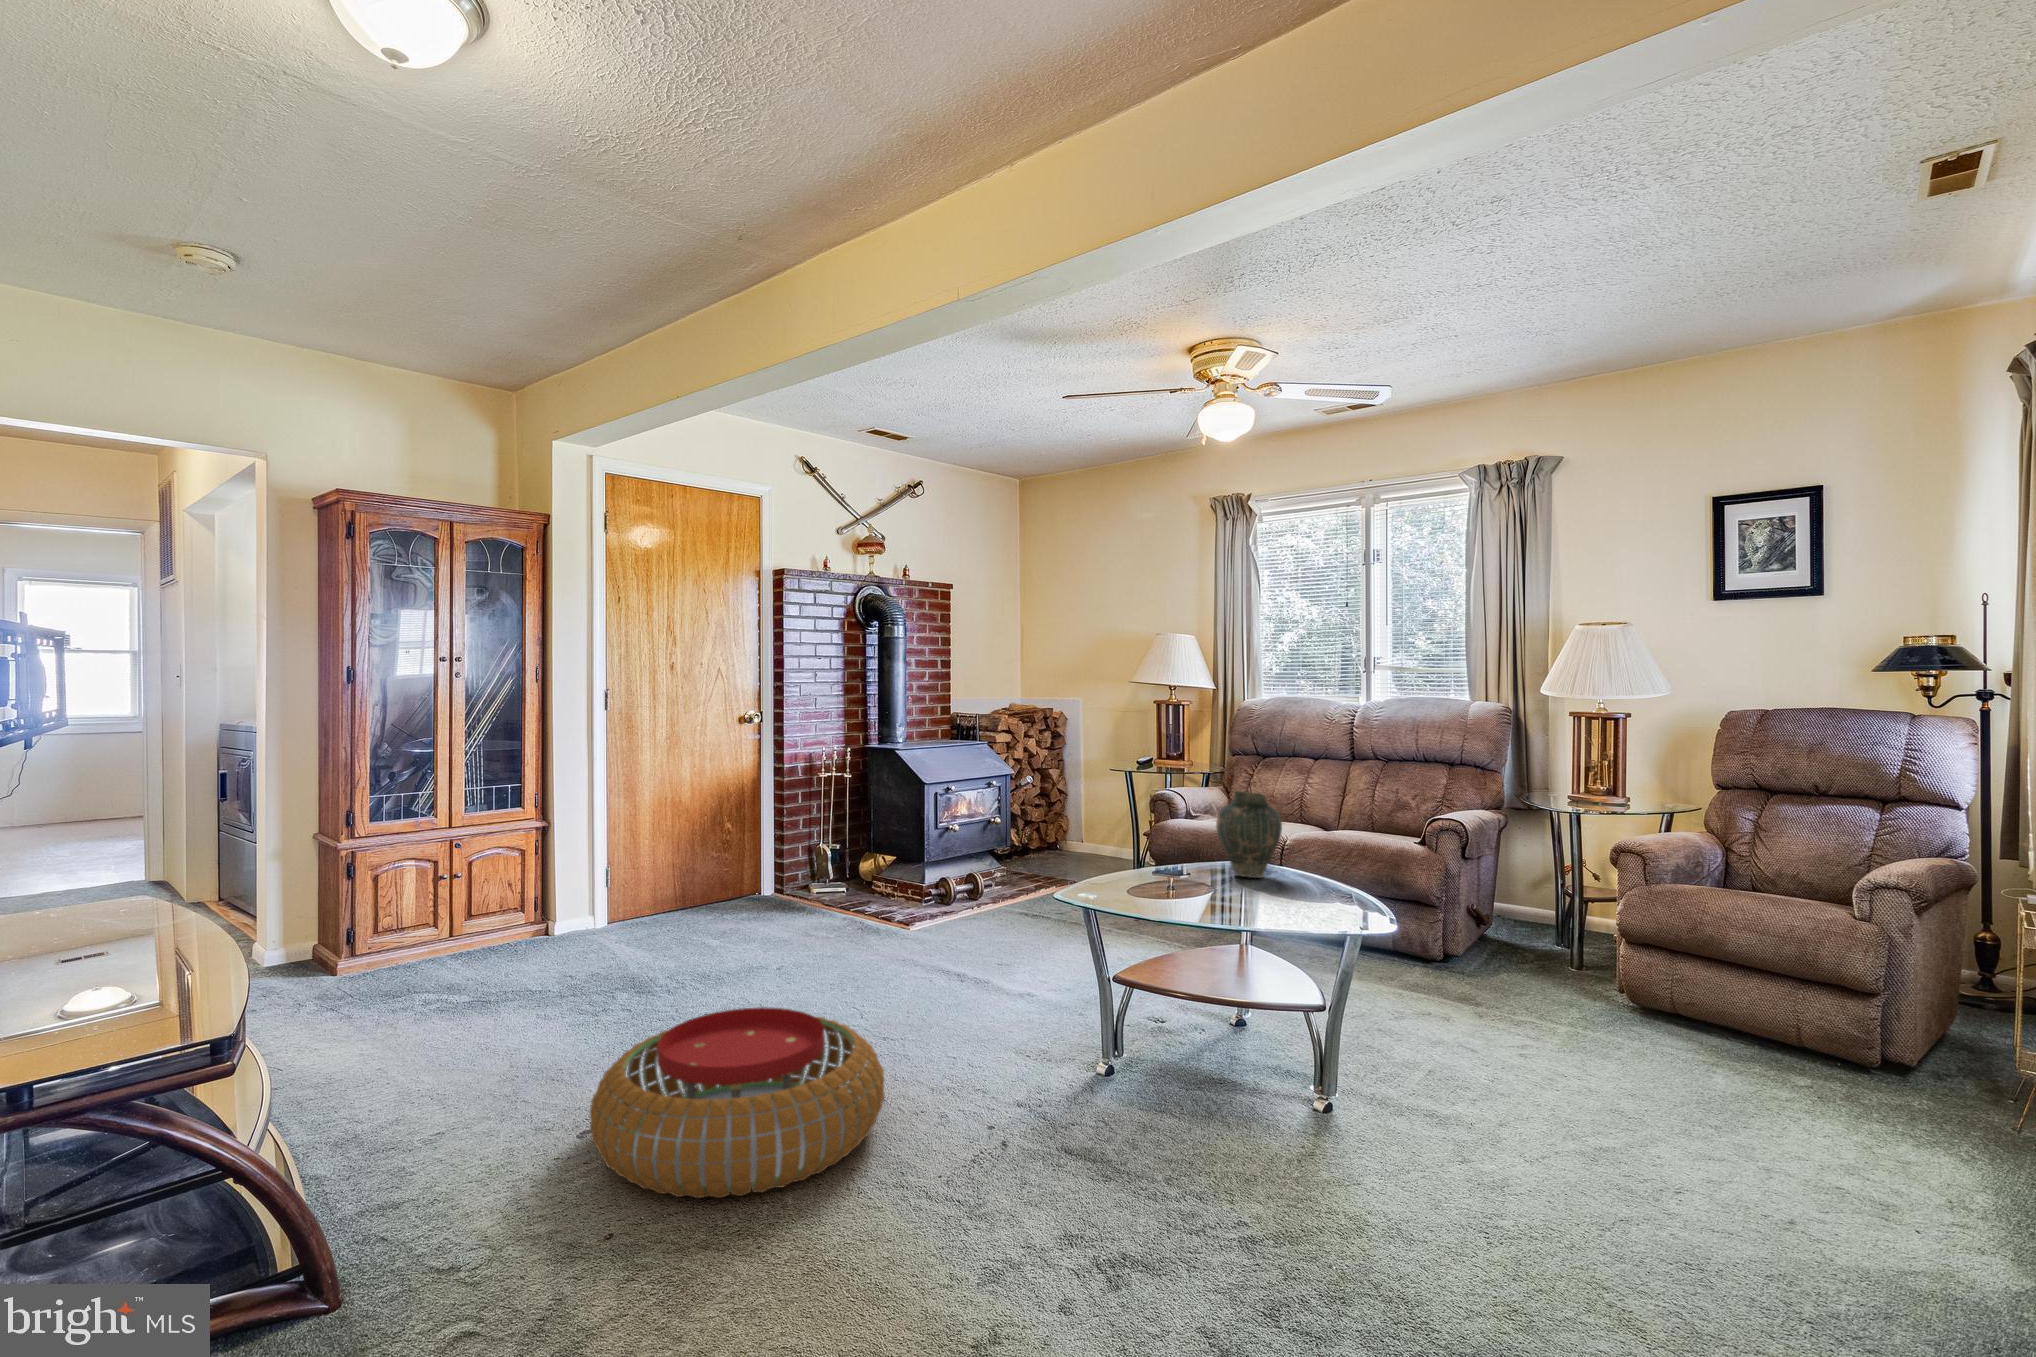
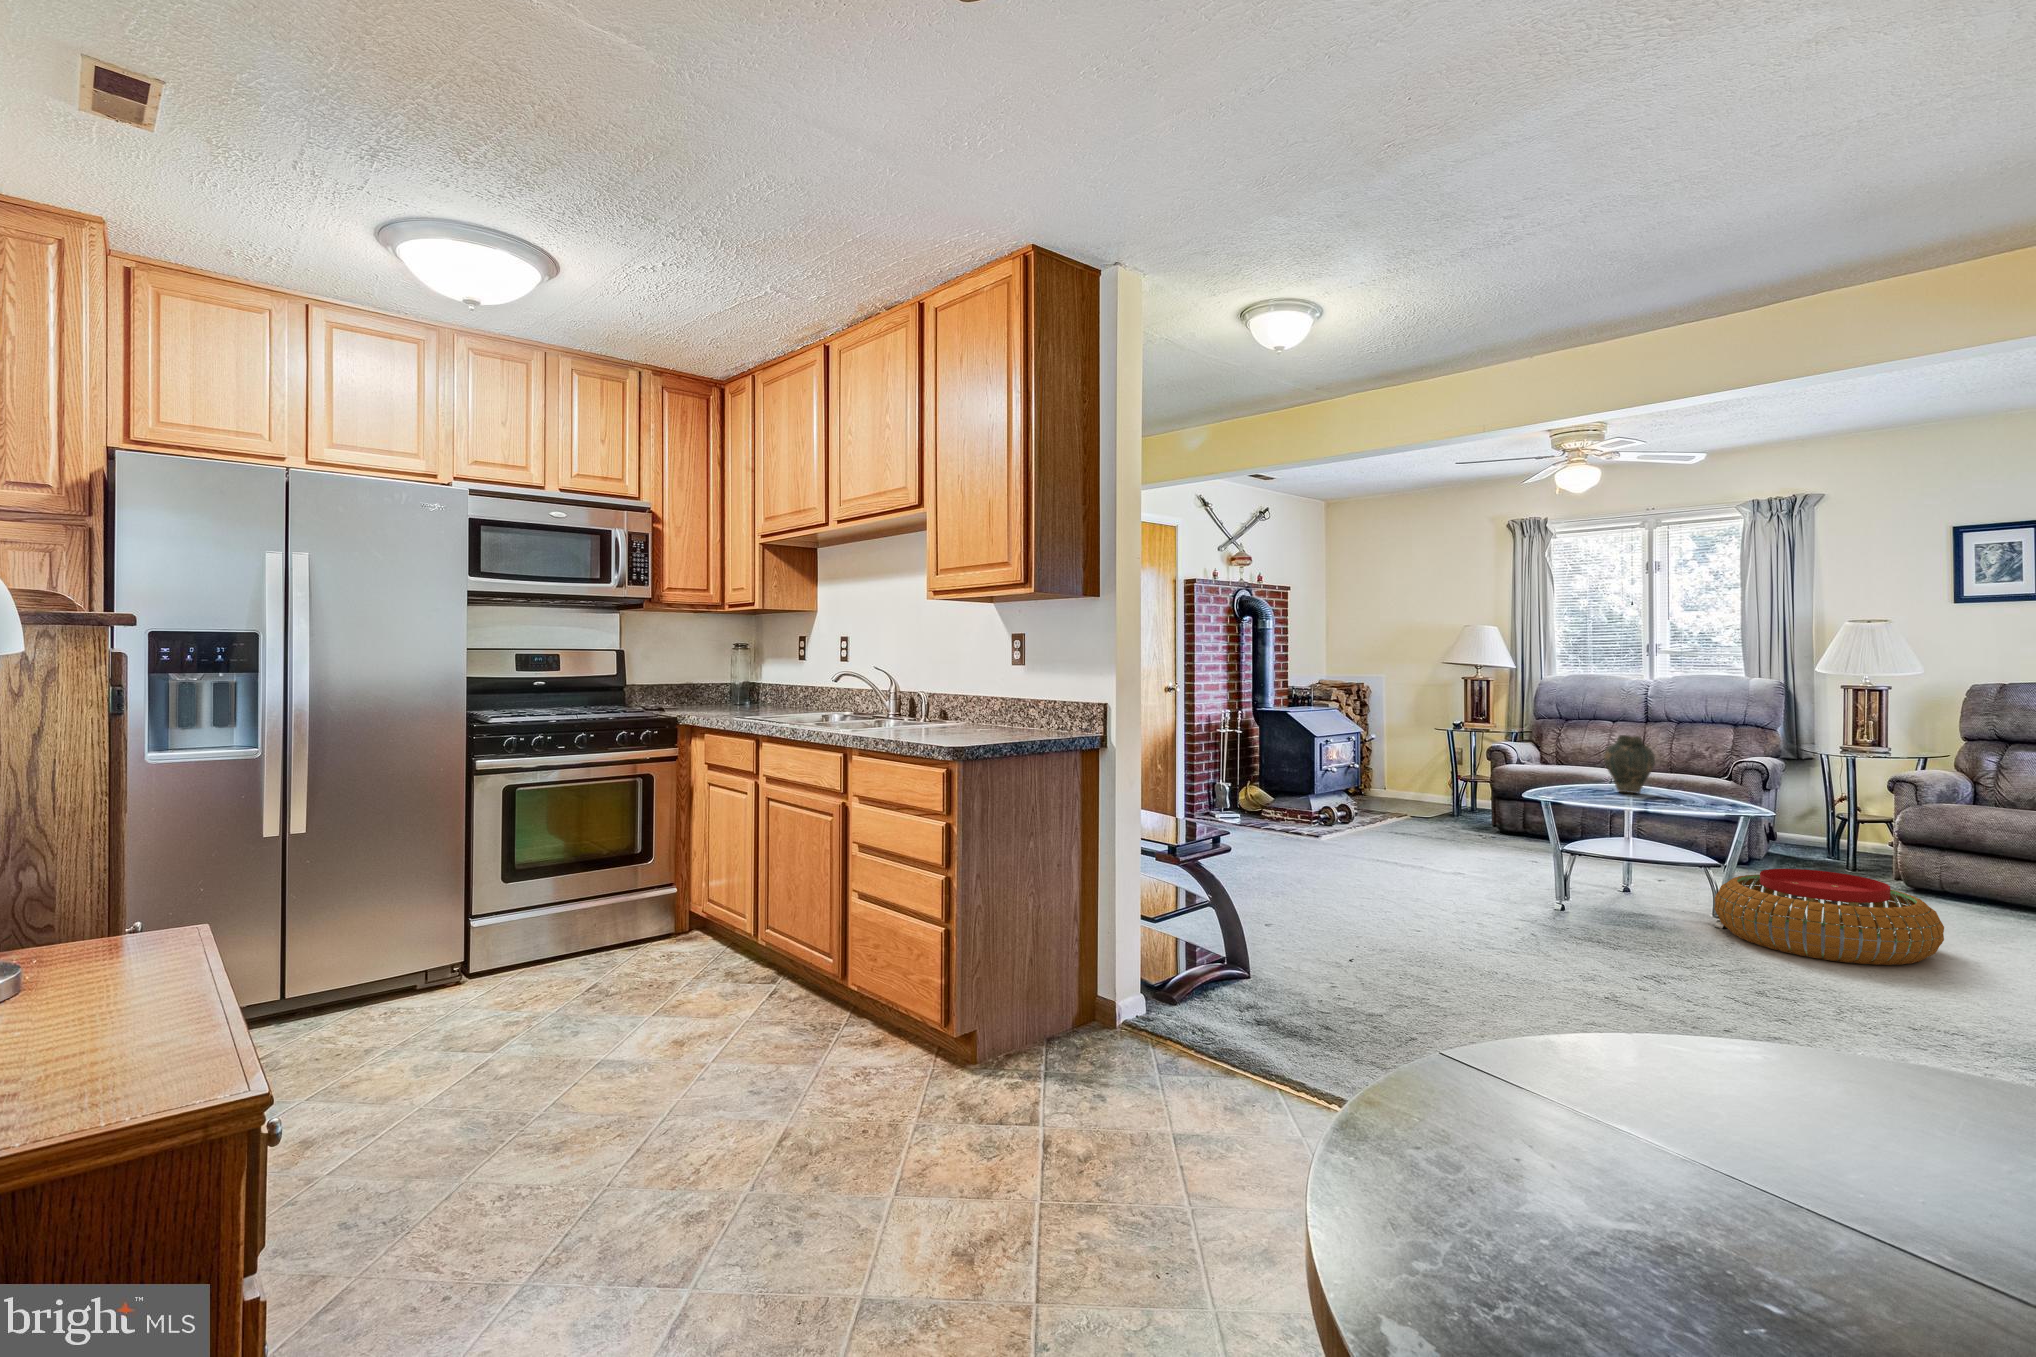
pouf: present [590,1007,885,1198] -> present [1714,869,1944,965]

